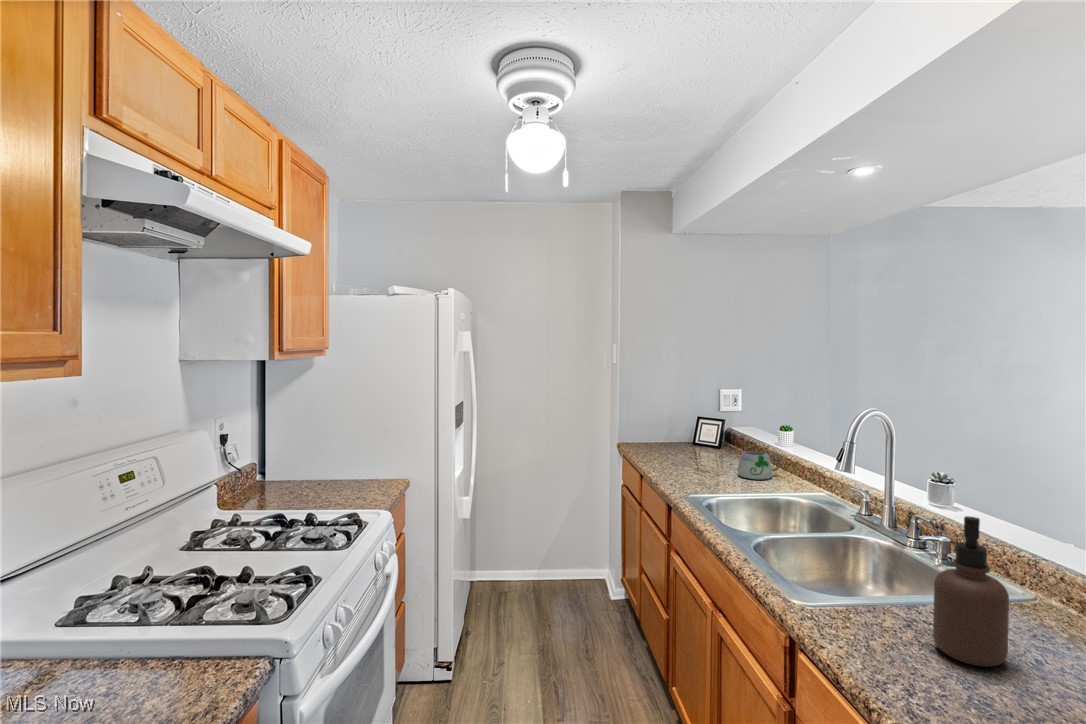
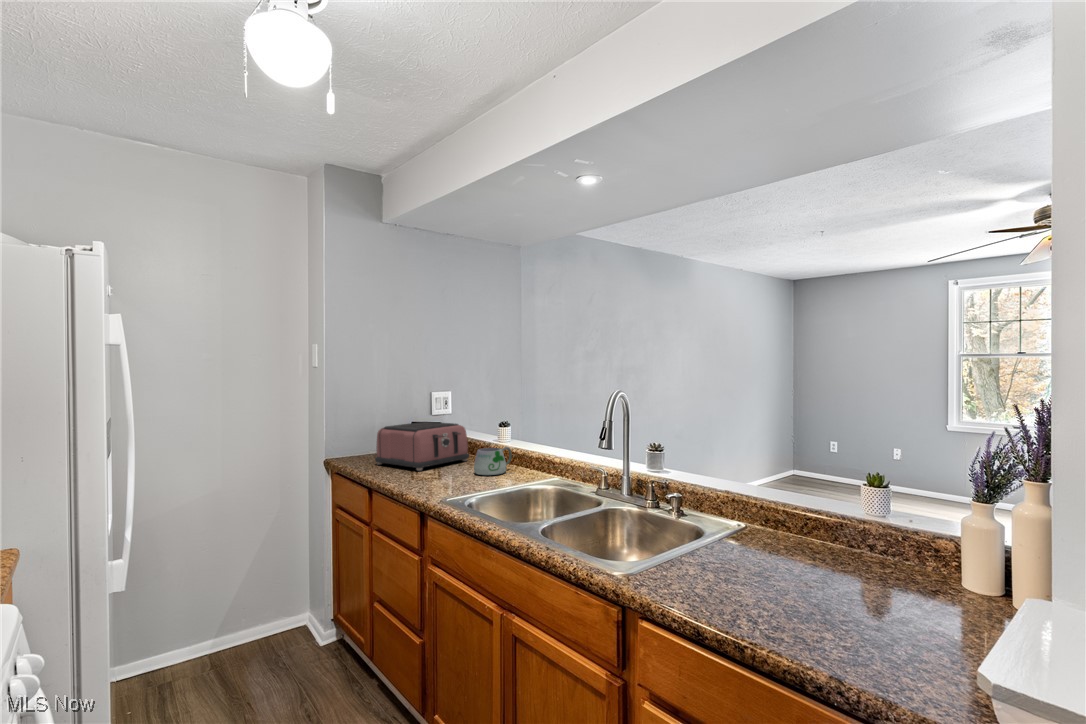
toaster: none [656,417,745,464] -> present [375,422,469,471]
soap dispenser: present [933,516,1009,667] -> none [745,459,803,586]

